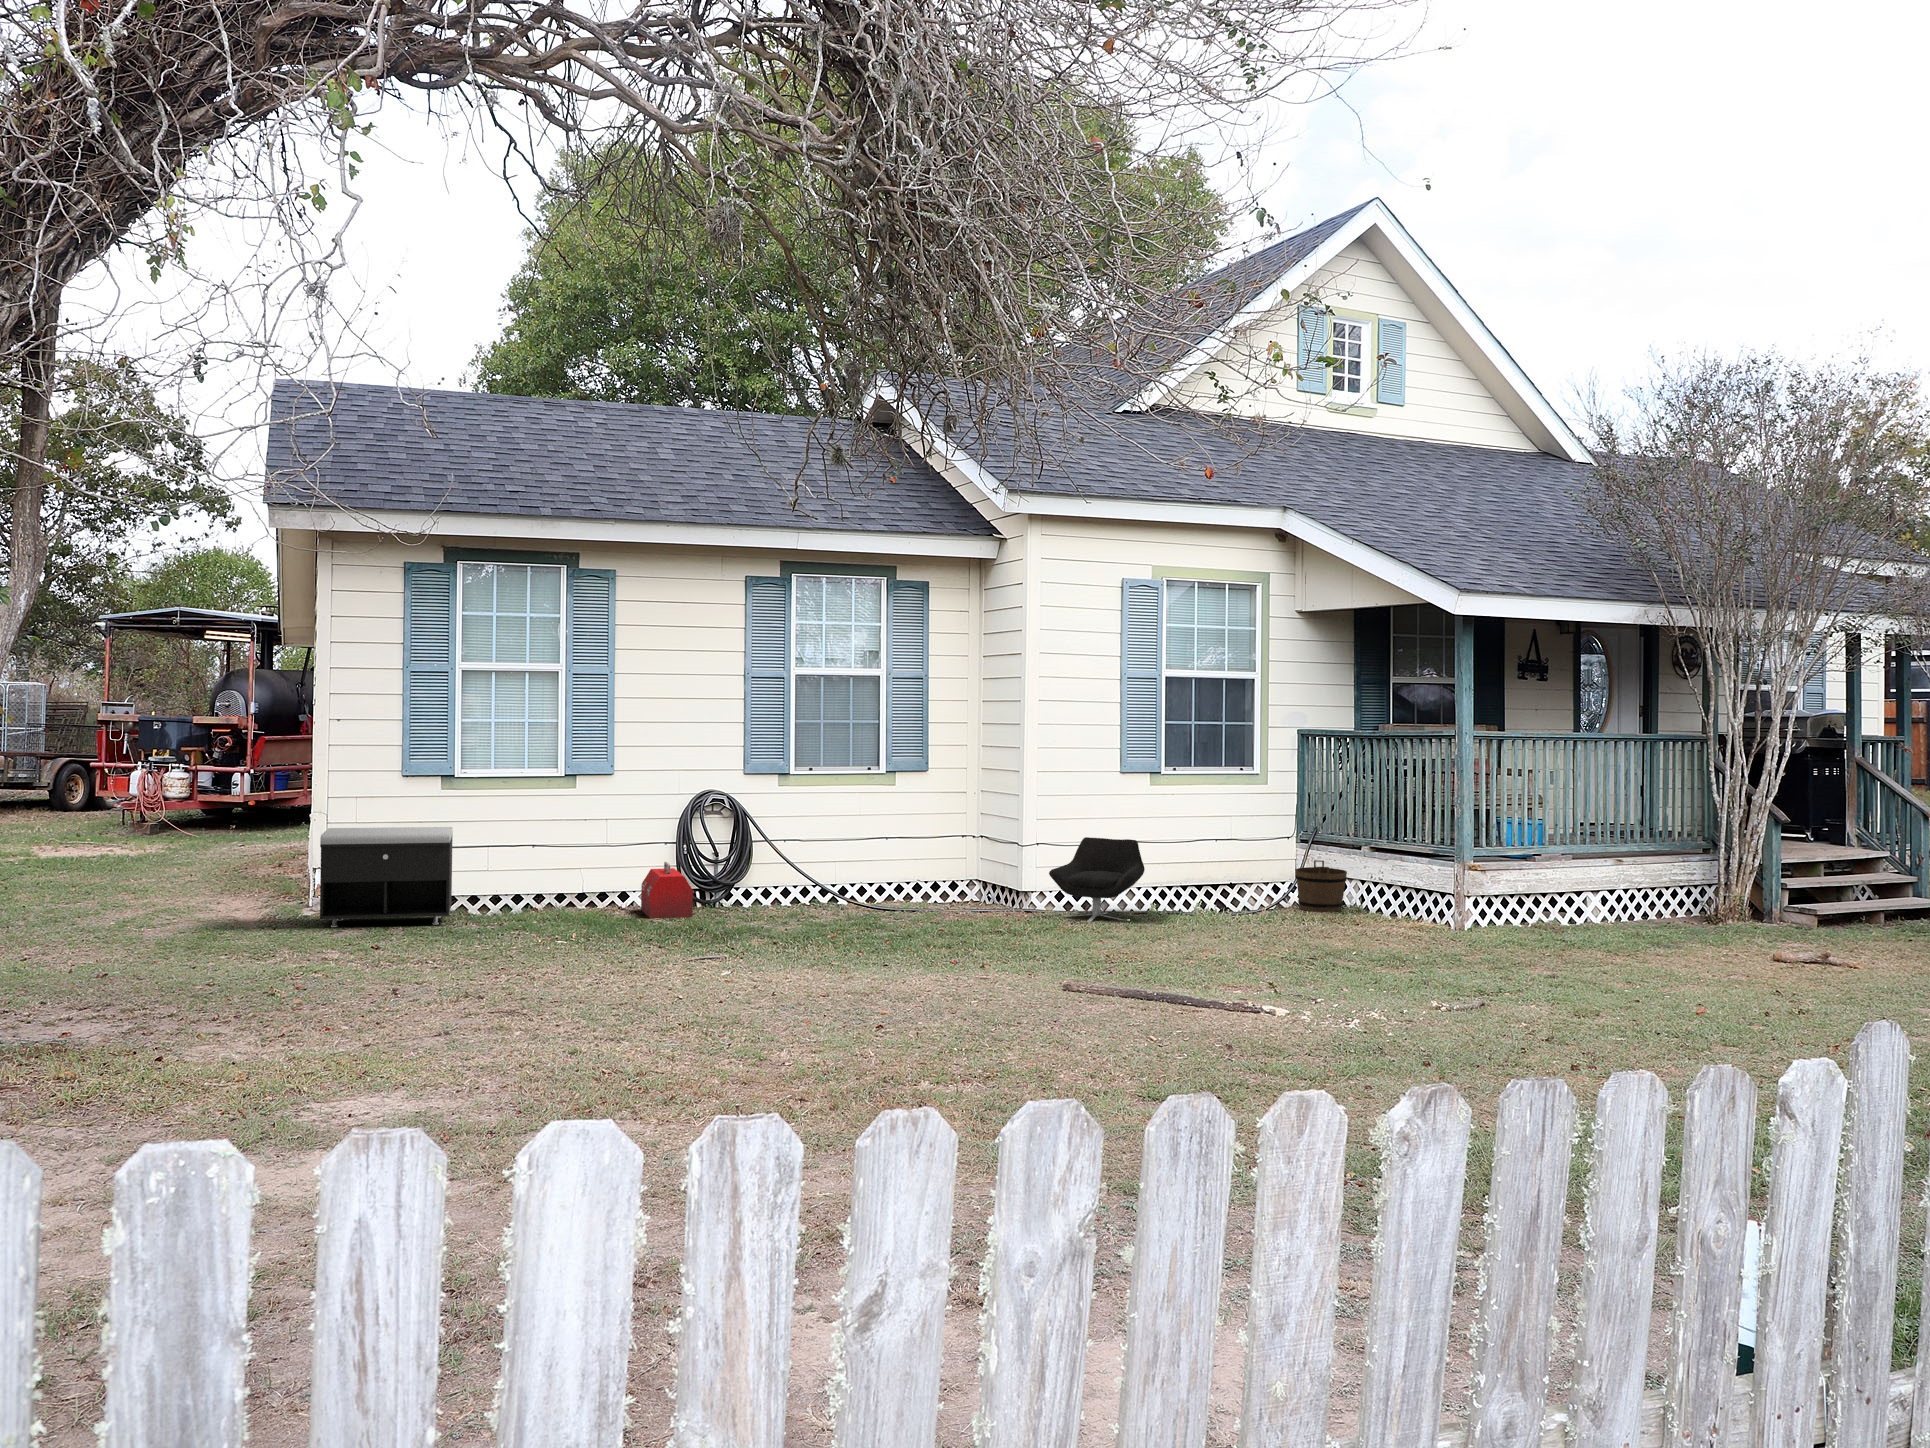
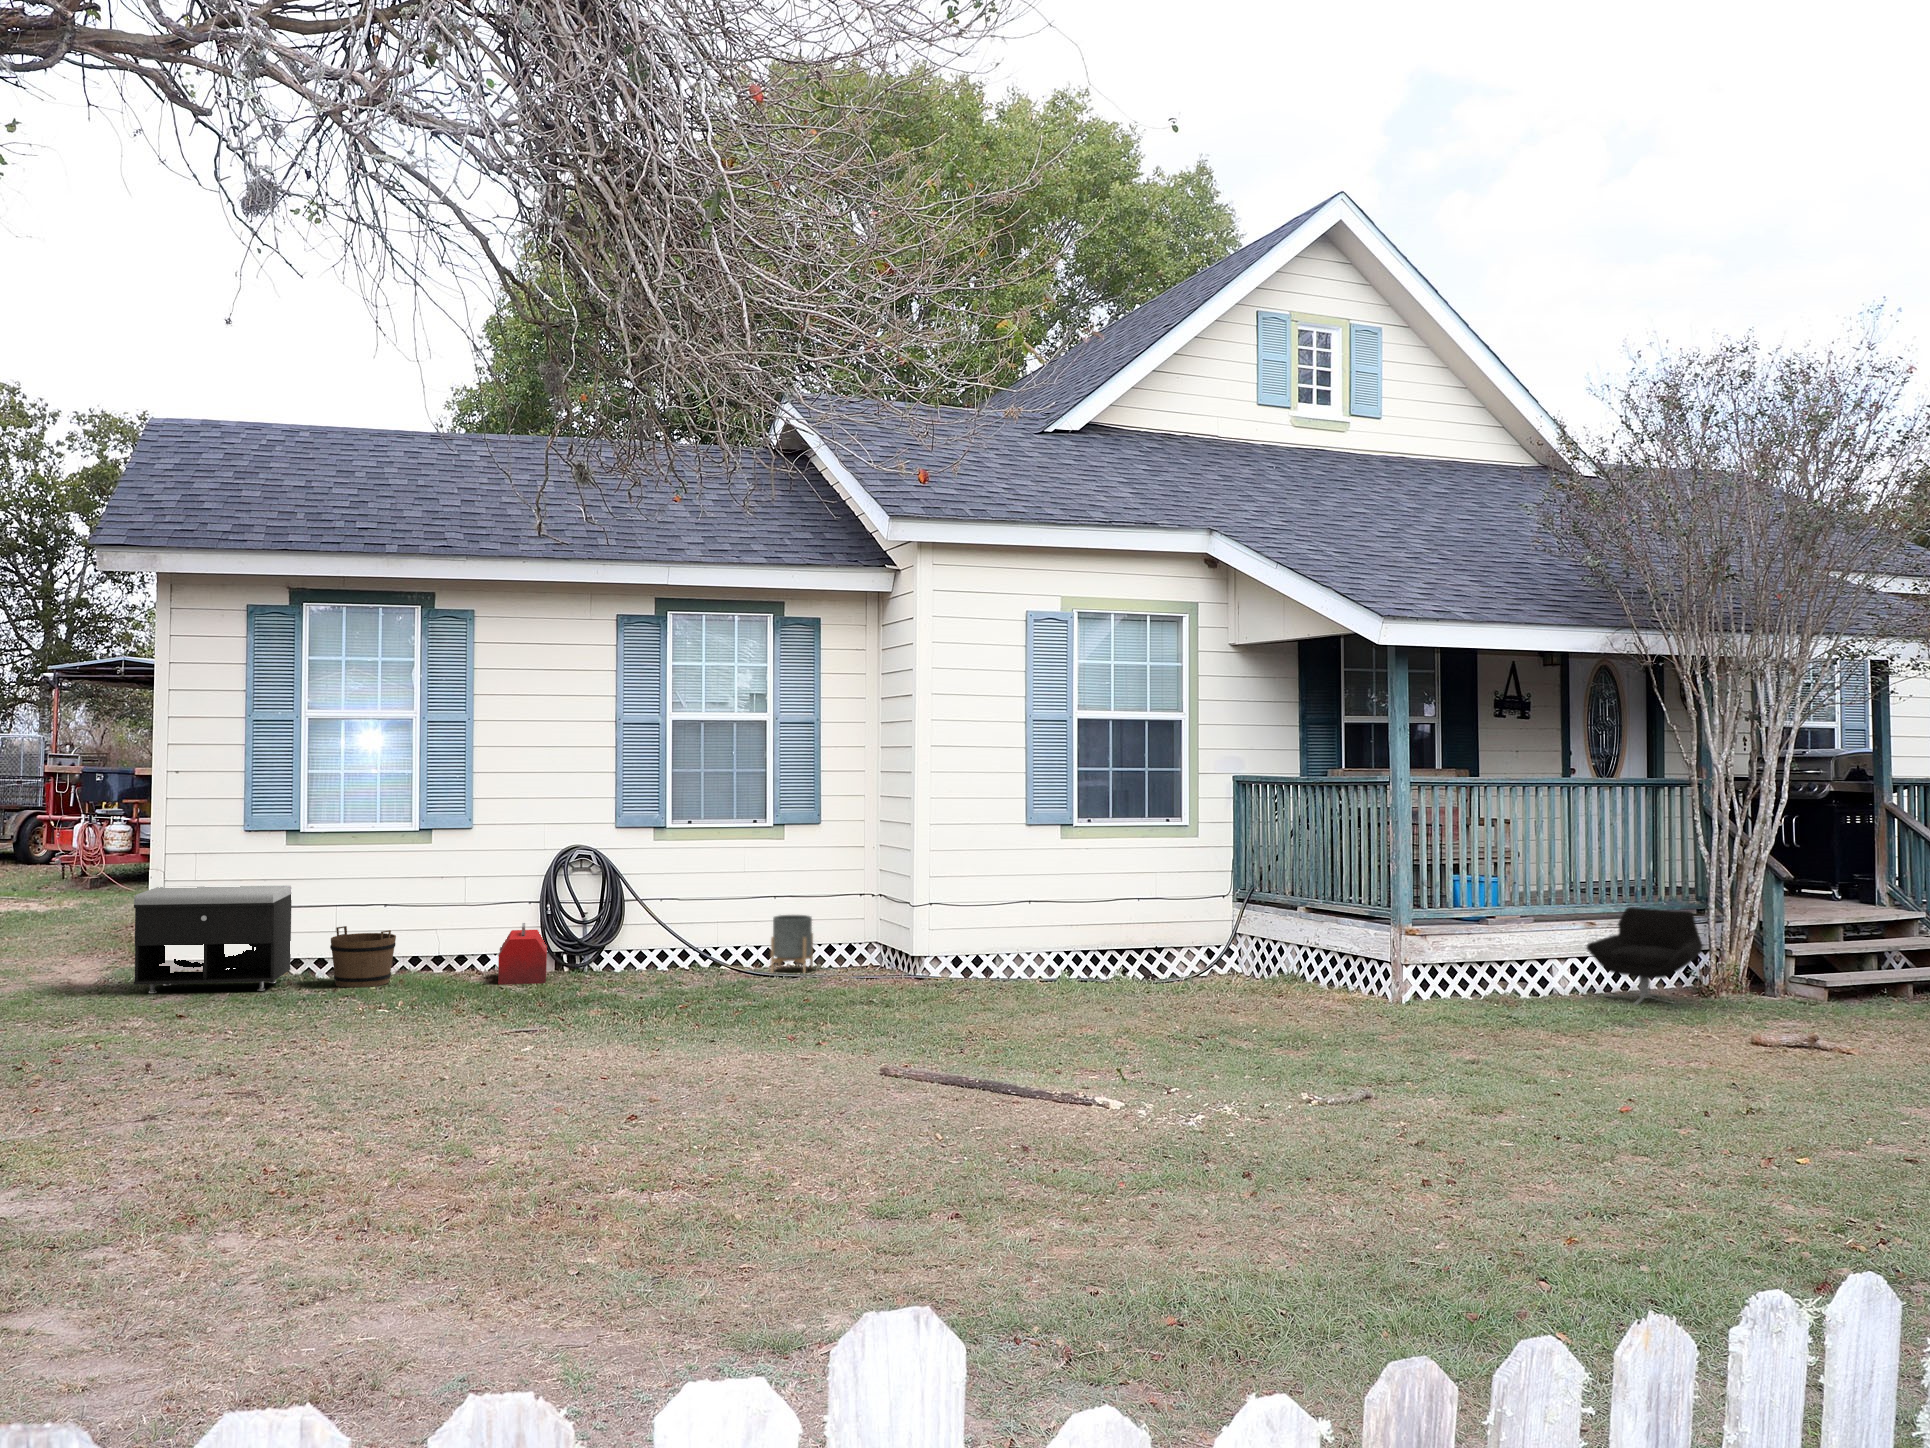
lounge chair: present [1049,837,1145,922] -> present [1587,907,1703,1005]
planter: none [886,855,922,908] -> present [770,915,813,973]
bucket: present [1295,860,1347,912] -> present [330,926,396,987]

